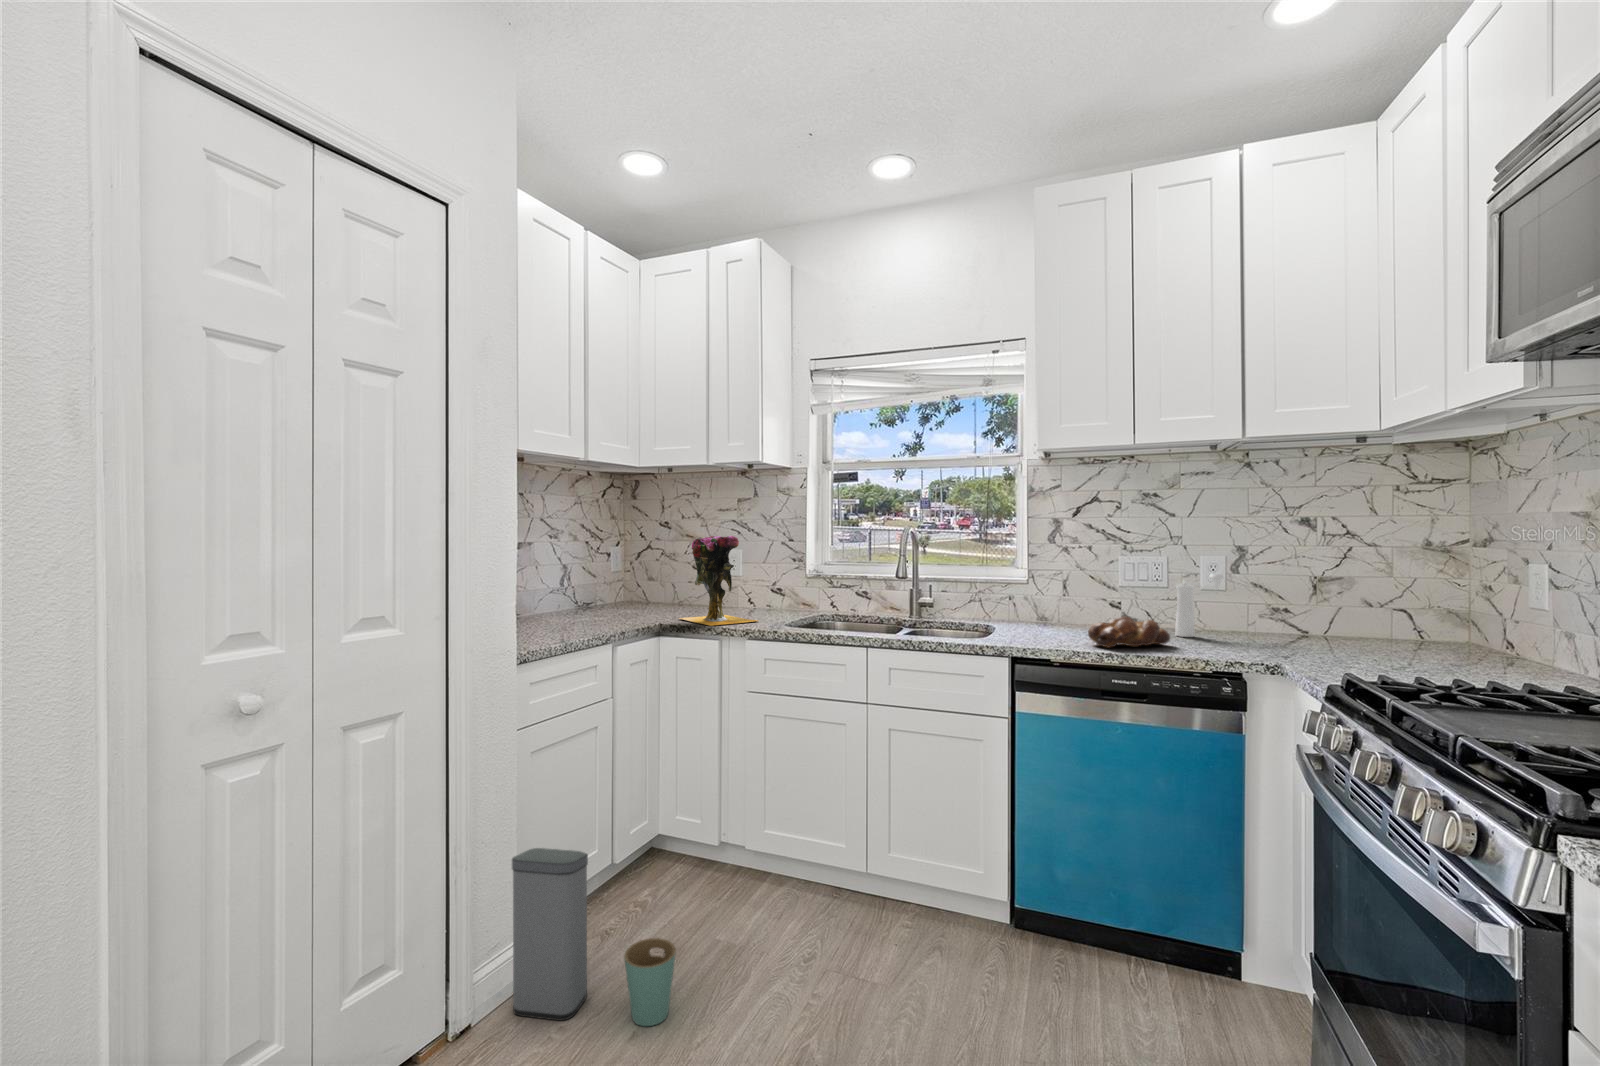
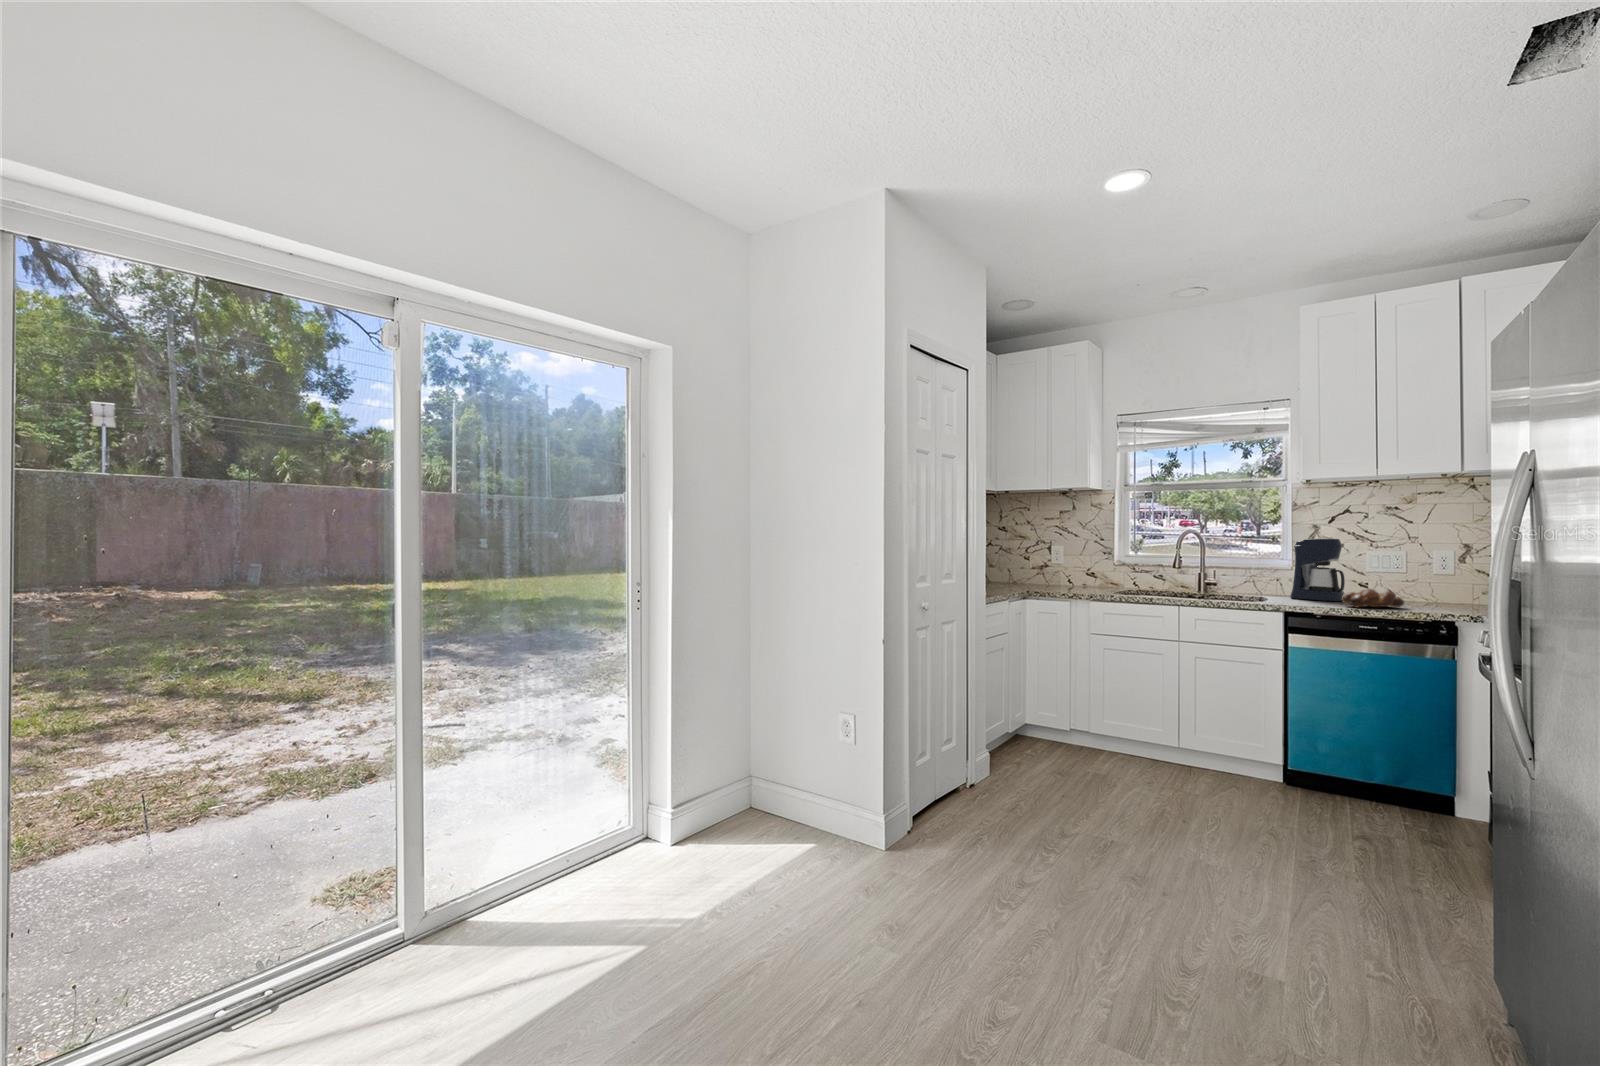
vase: present [680,536,758,626] -> none [1032,536,1091,593]
coffee maker: none [1024,539,1096,631] -> present [1290,539,1345,601]
pepper mill: present [1176,573,1224,637] -> none [1411,562,1451,605]
trash can: present [512,848,676,1026] -> none [988,704,1081,798]

